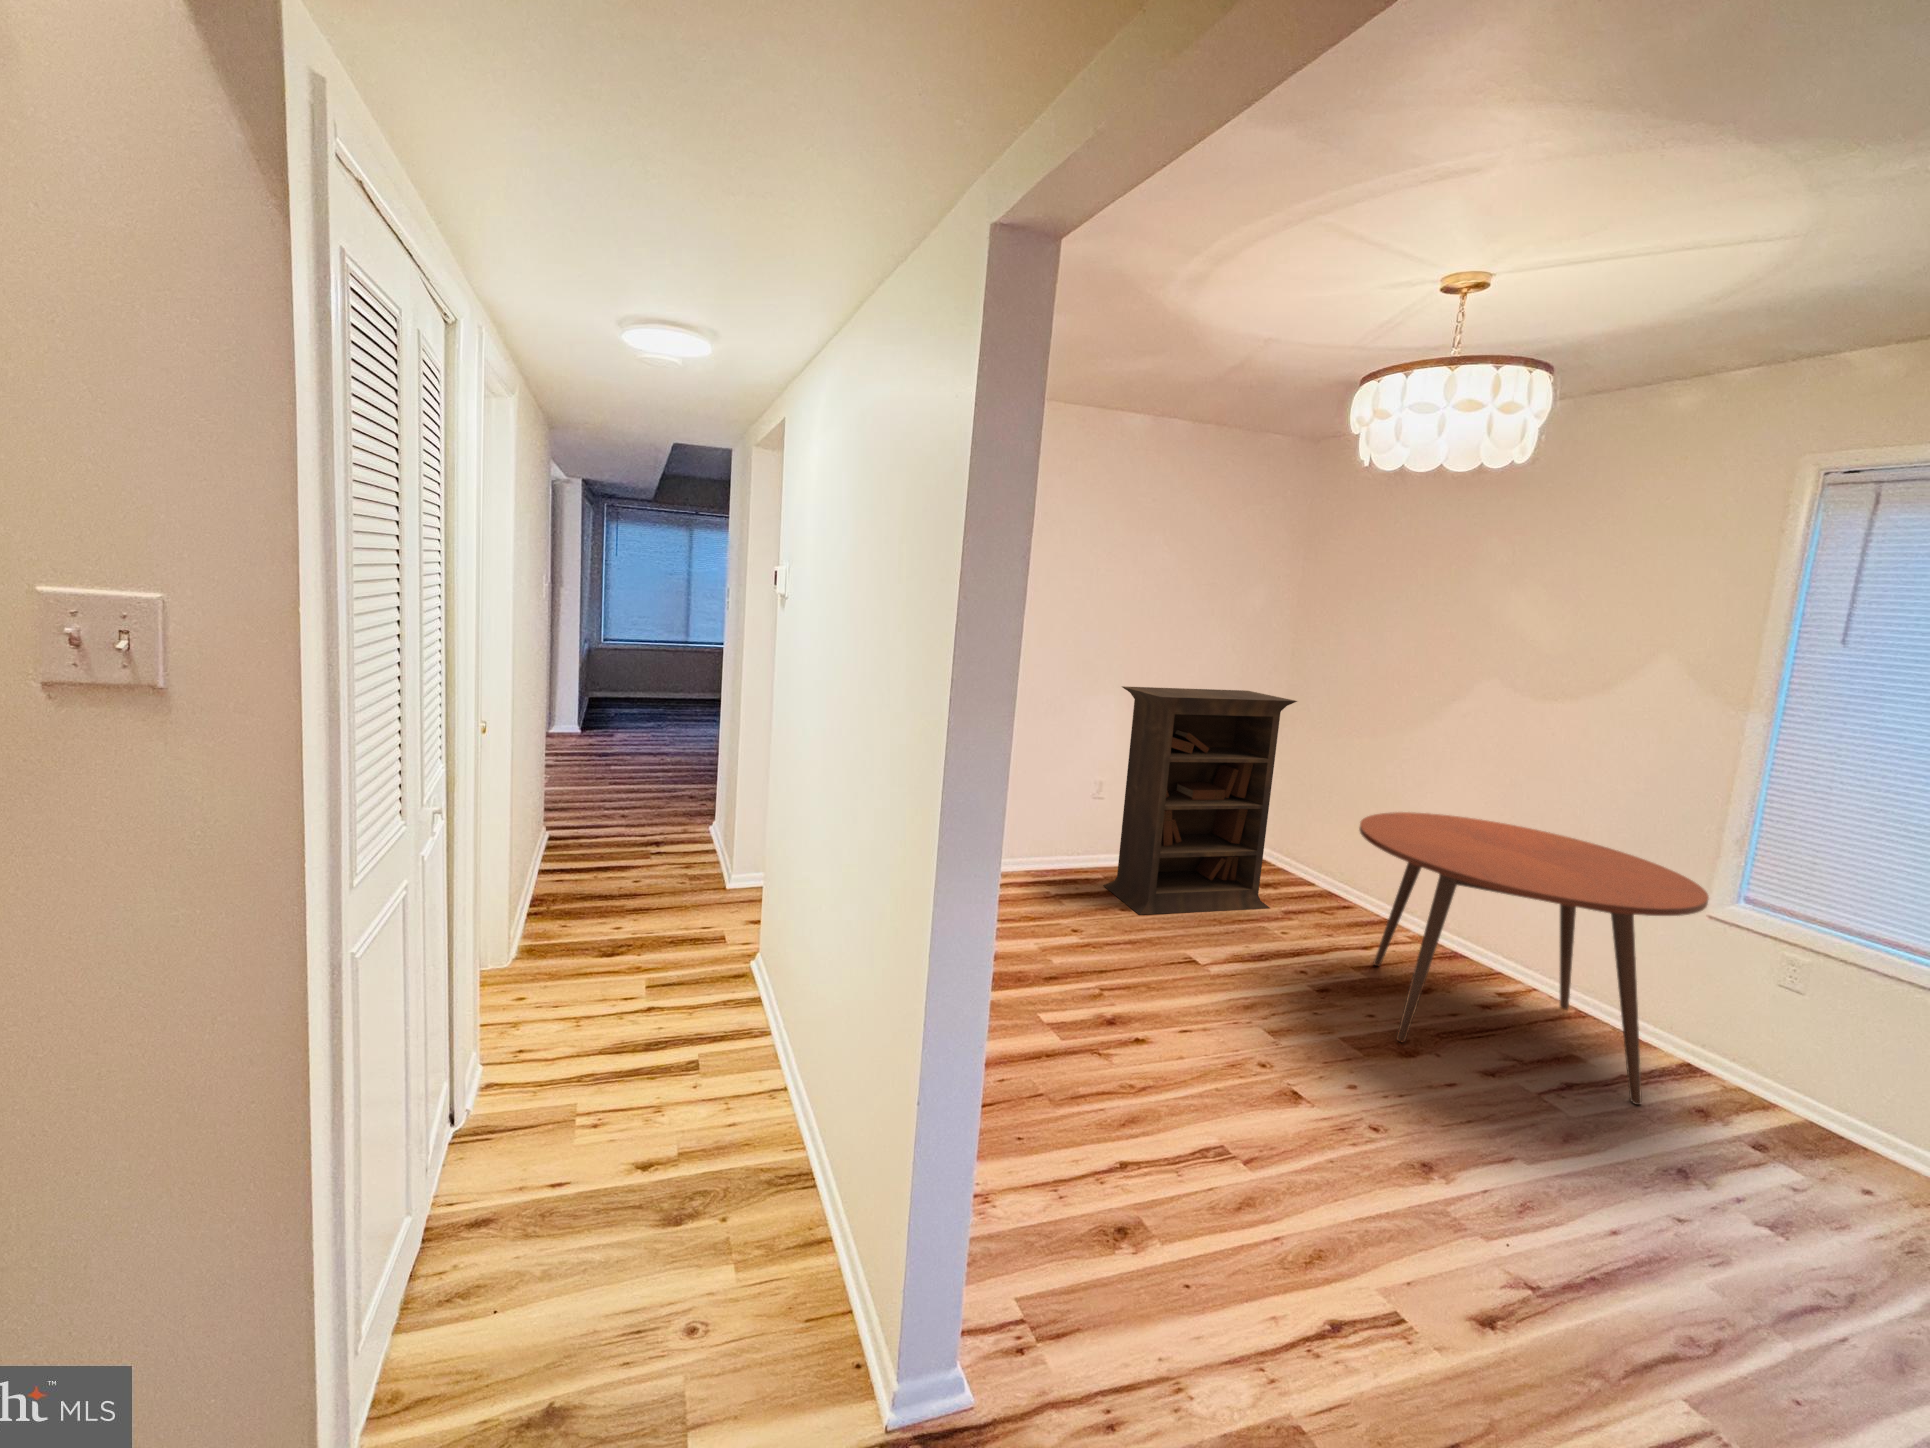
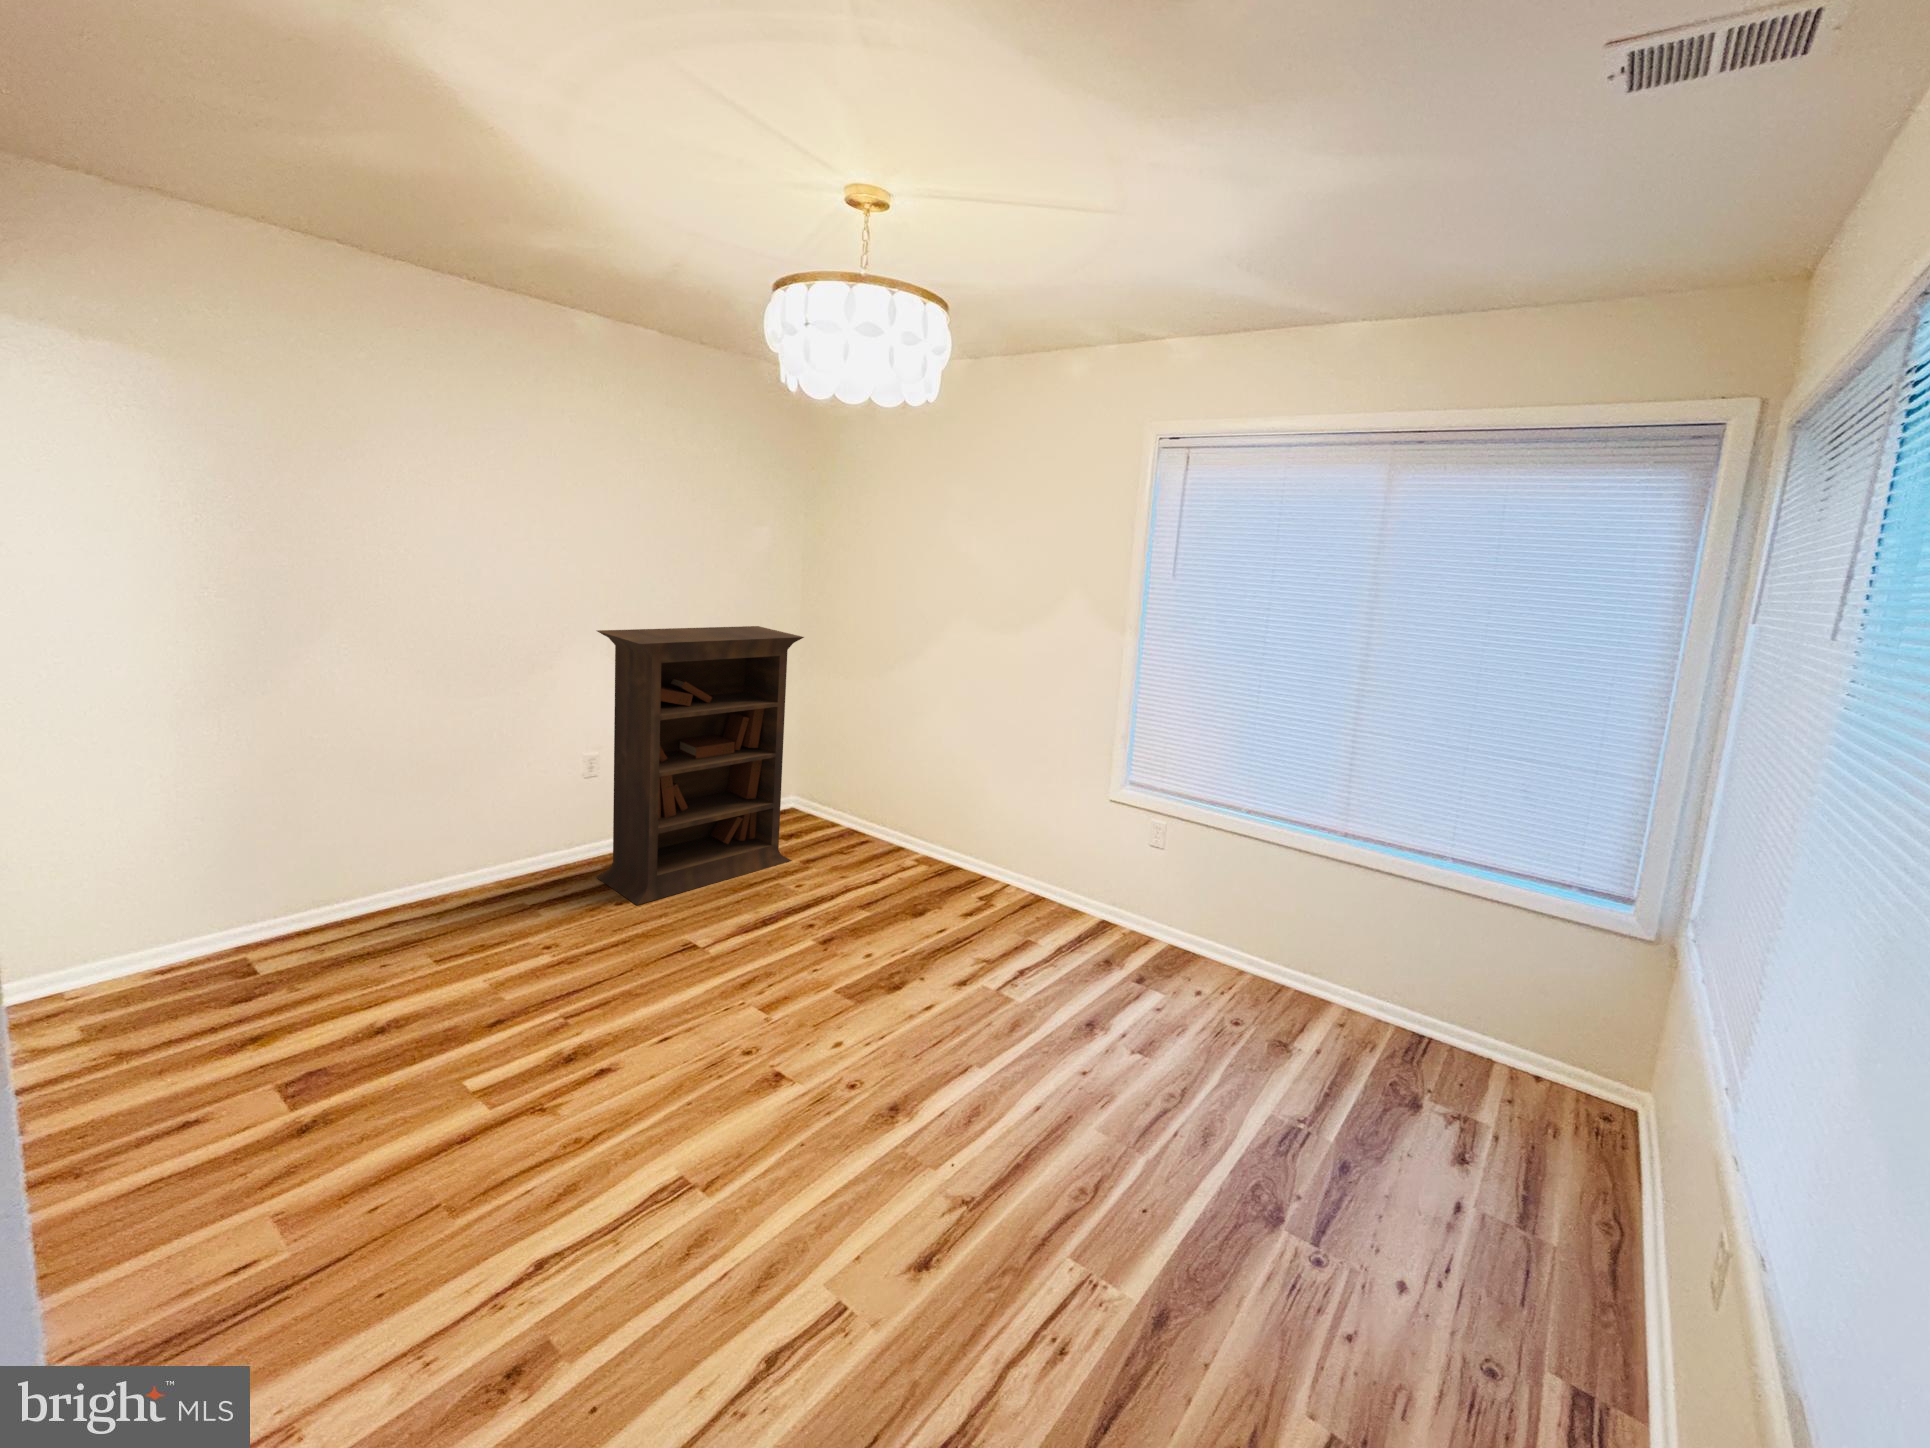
dining table: present [1359,812,1709,1105] -> none [854,742,1104,977]

